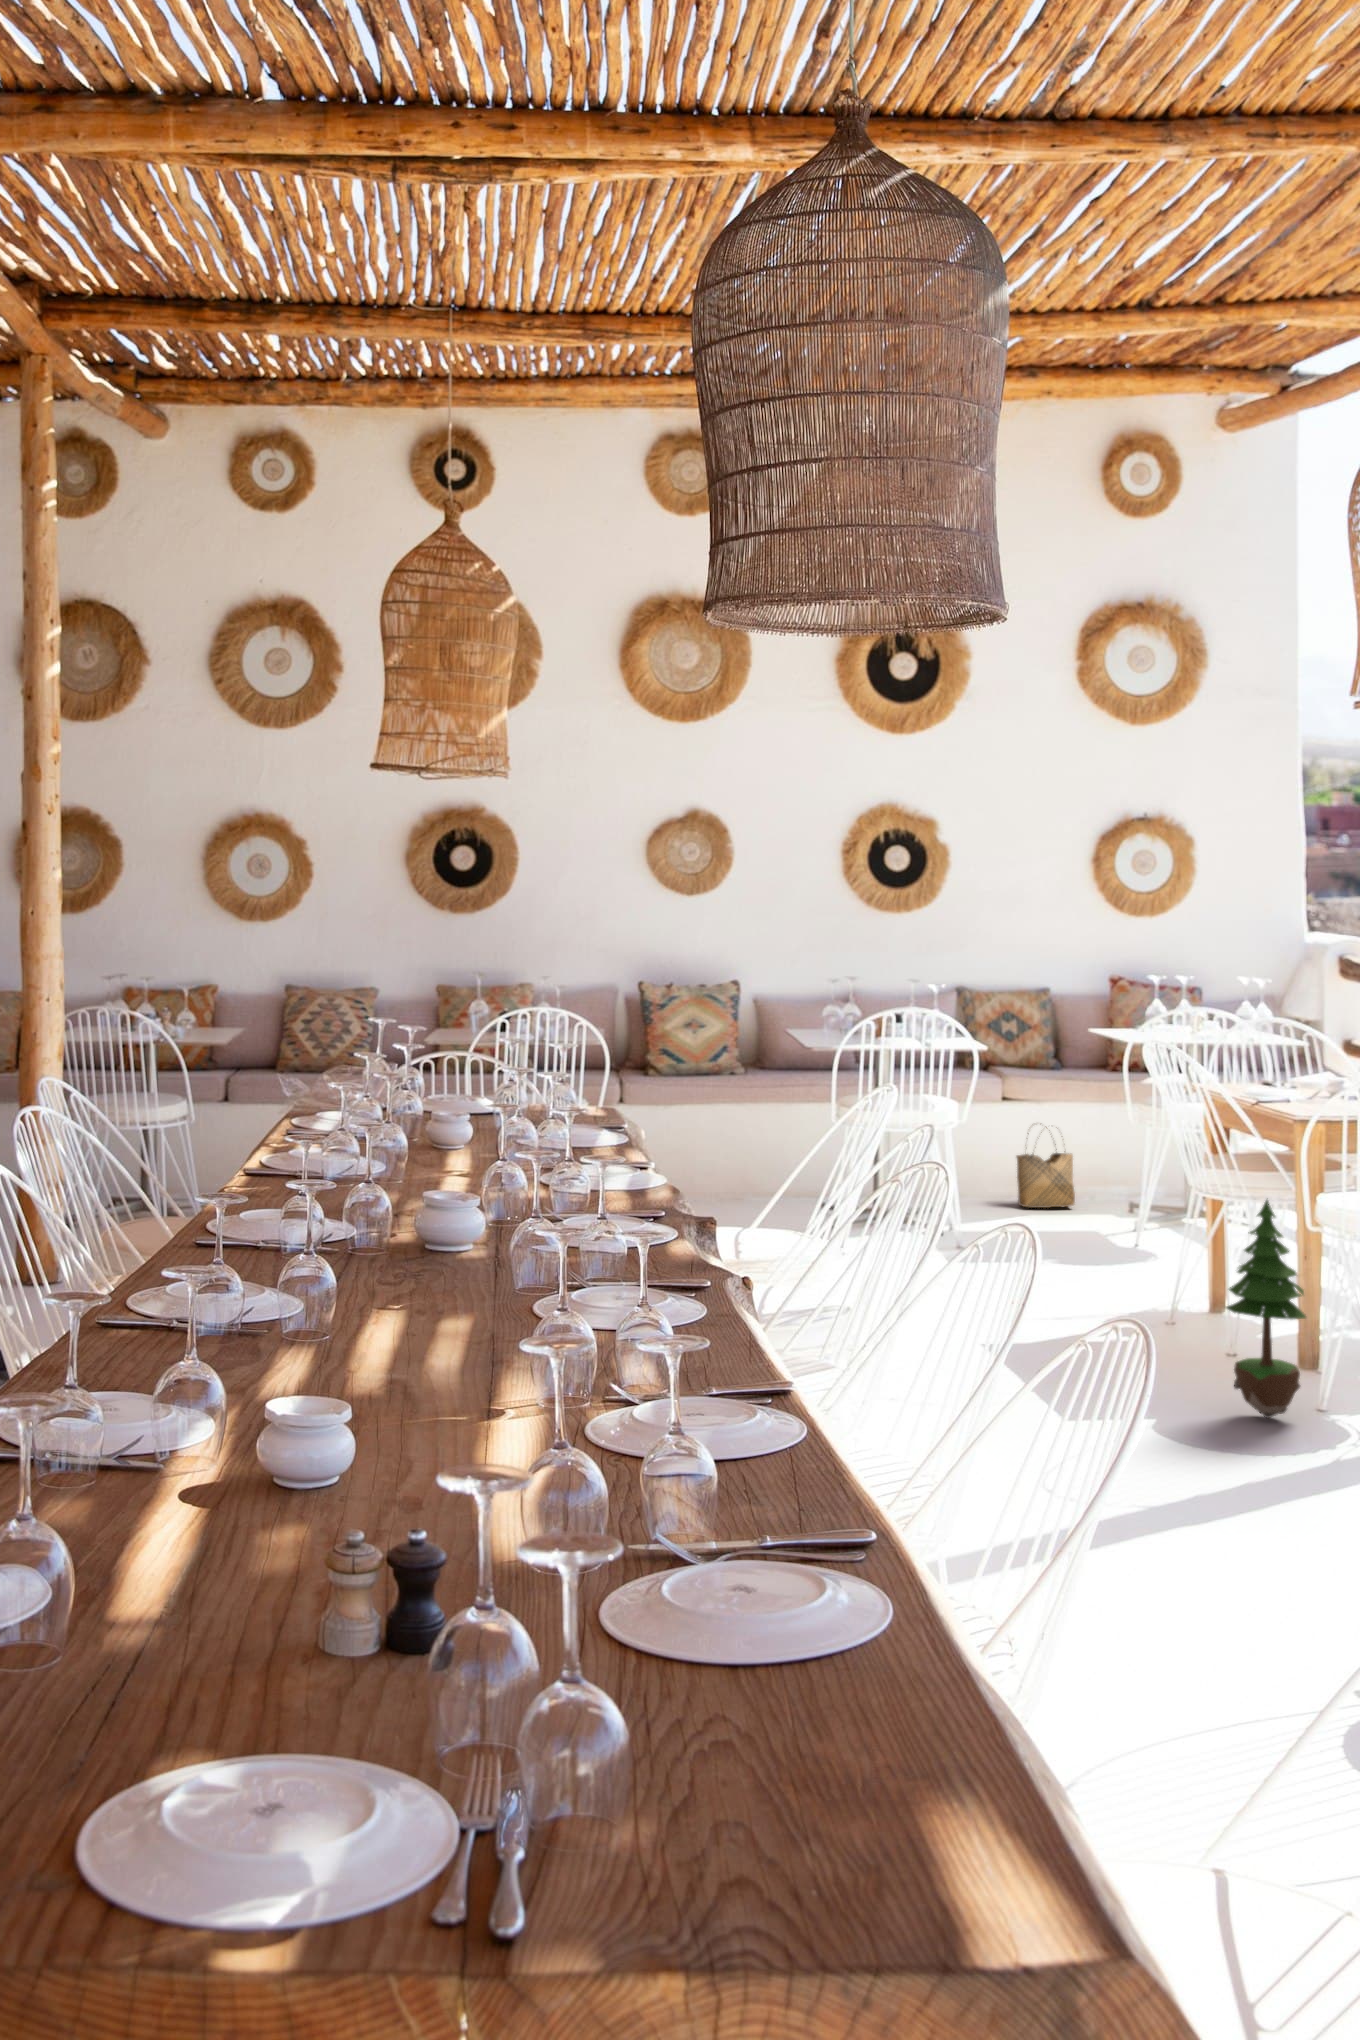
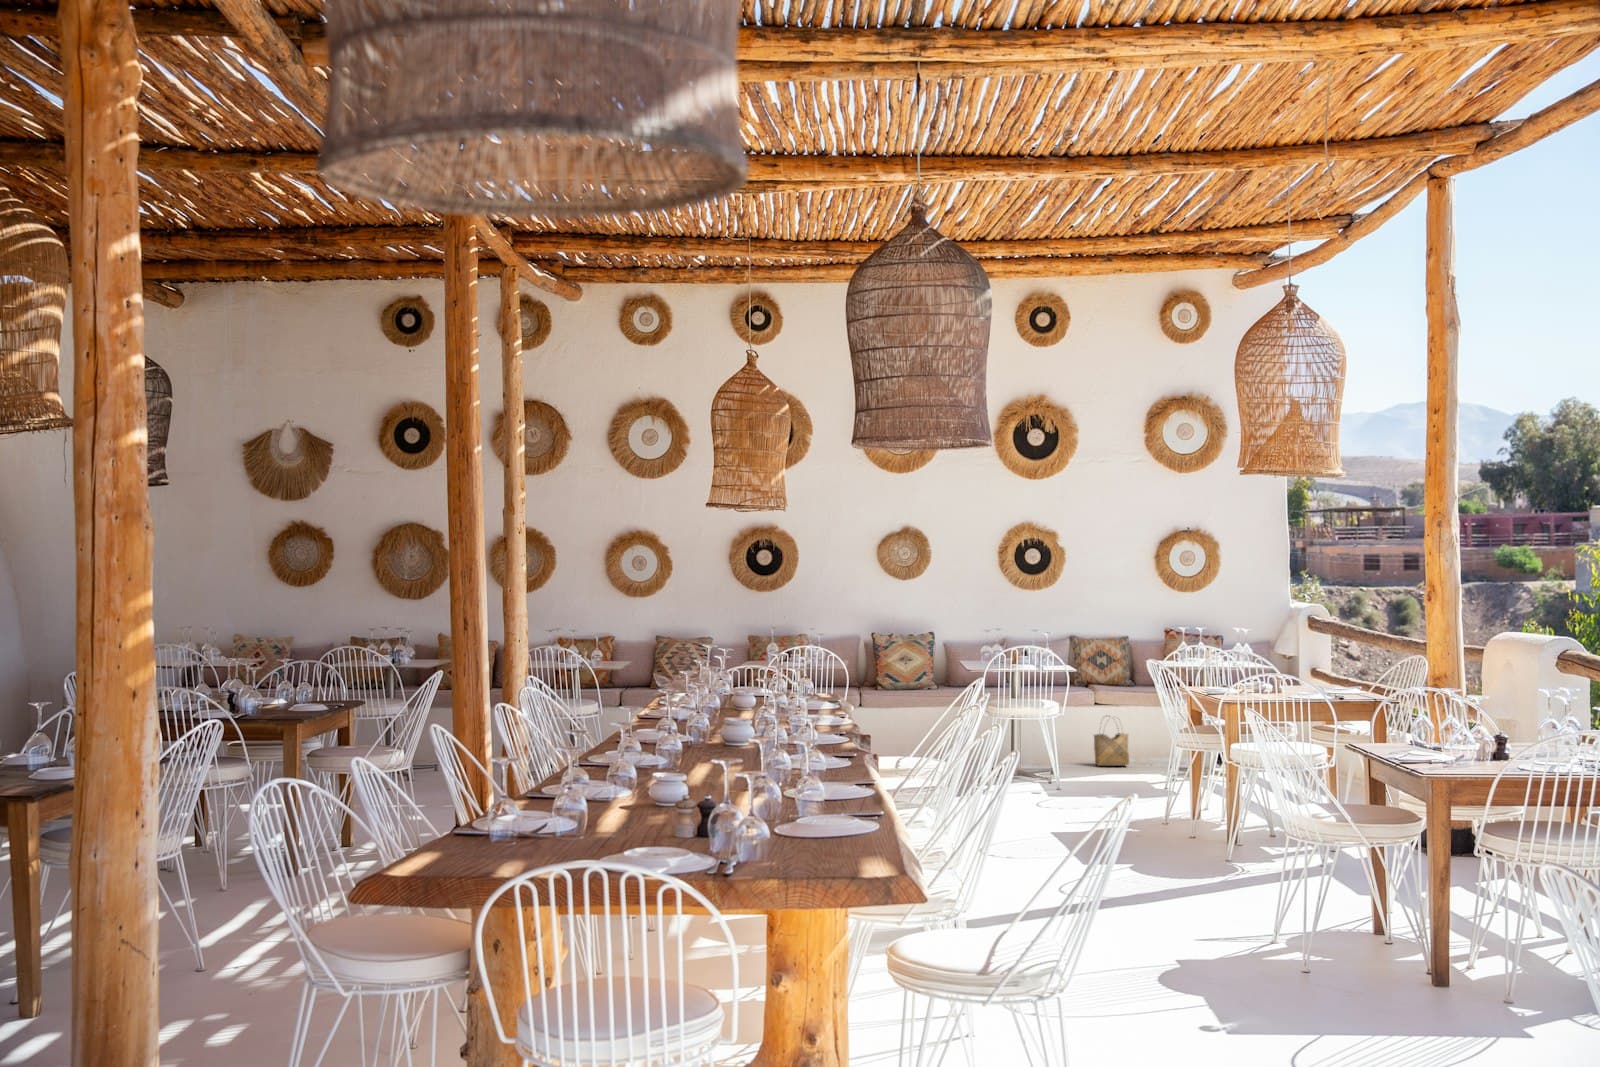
potted tree: present [1226,1200,1306,1418] -> none [1158,745,1202,864]

